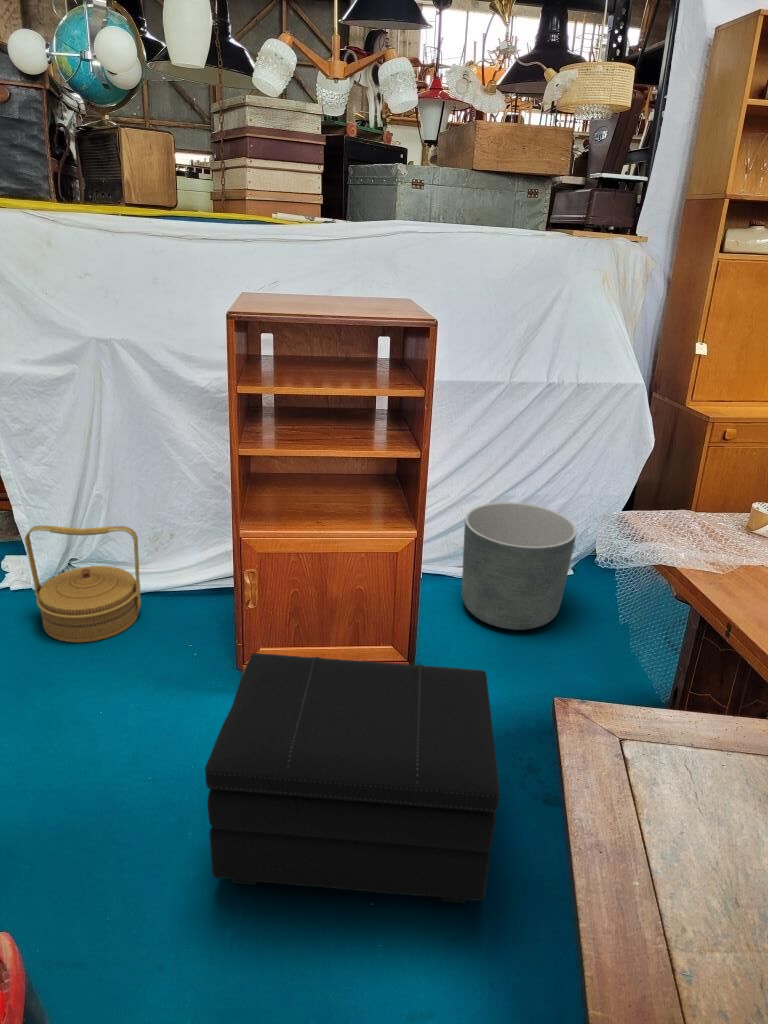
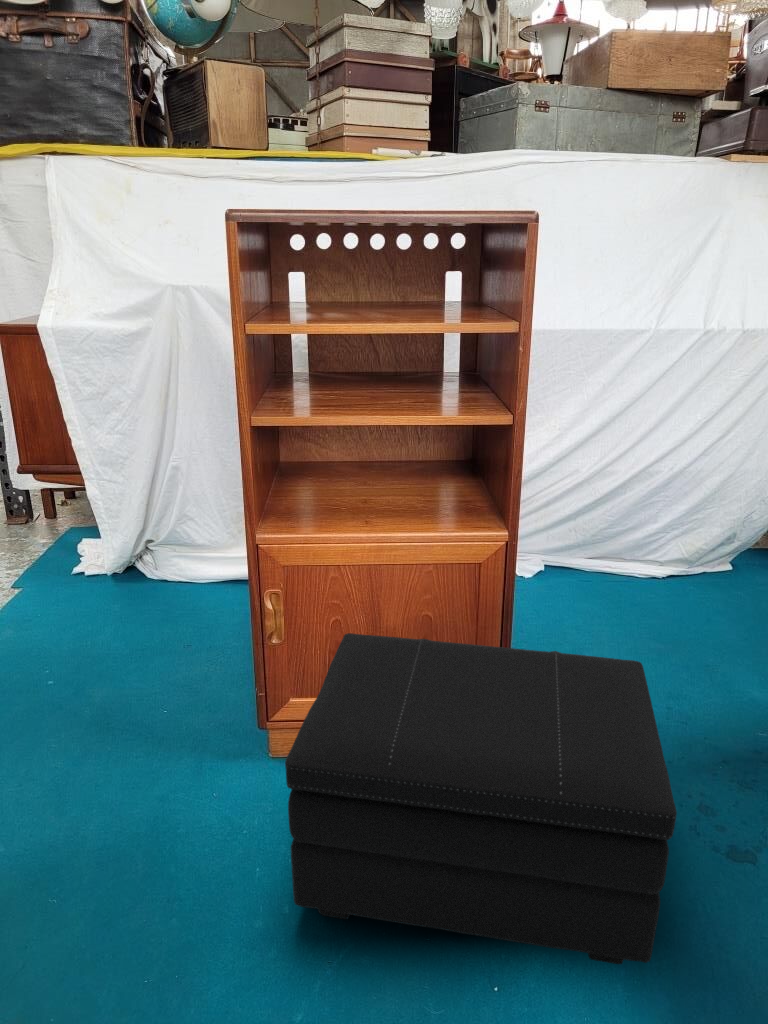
planter: present [462,502,577,630] -> none [595,479,742,631]
woven basket: present [25,526,141,643] -> none [99,500,222,632]

